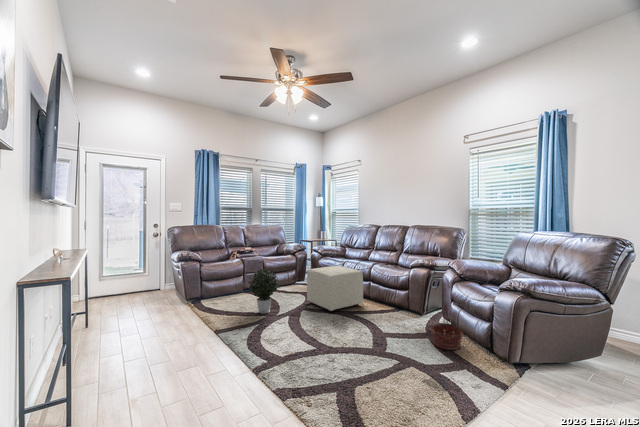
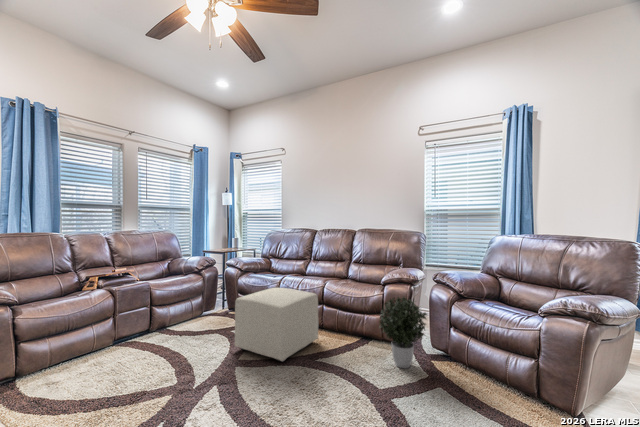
potted plant: present [249,269,279,314] -> present [380,296,427,368]
basket: present [431,304,463,350] -> none [445,335,492,402]

